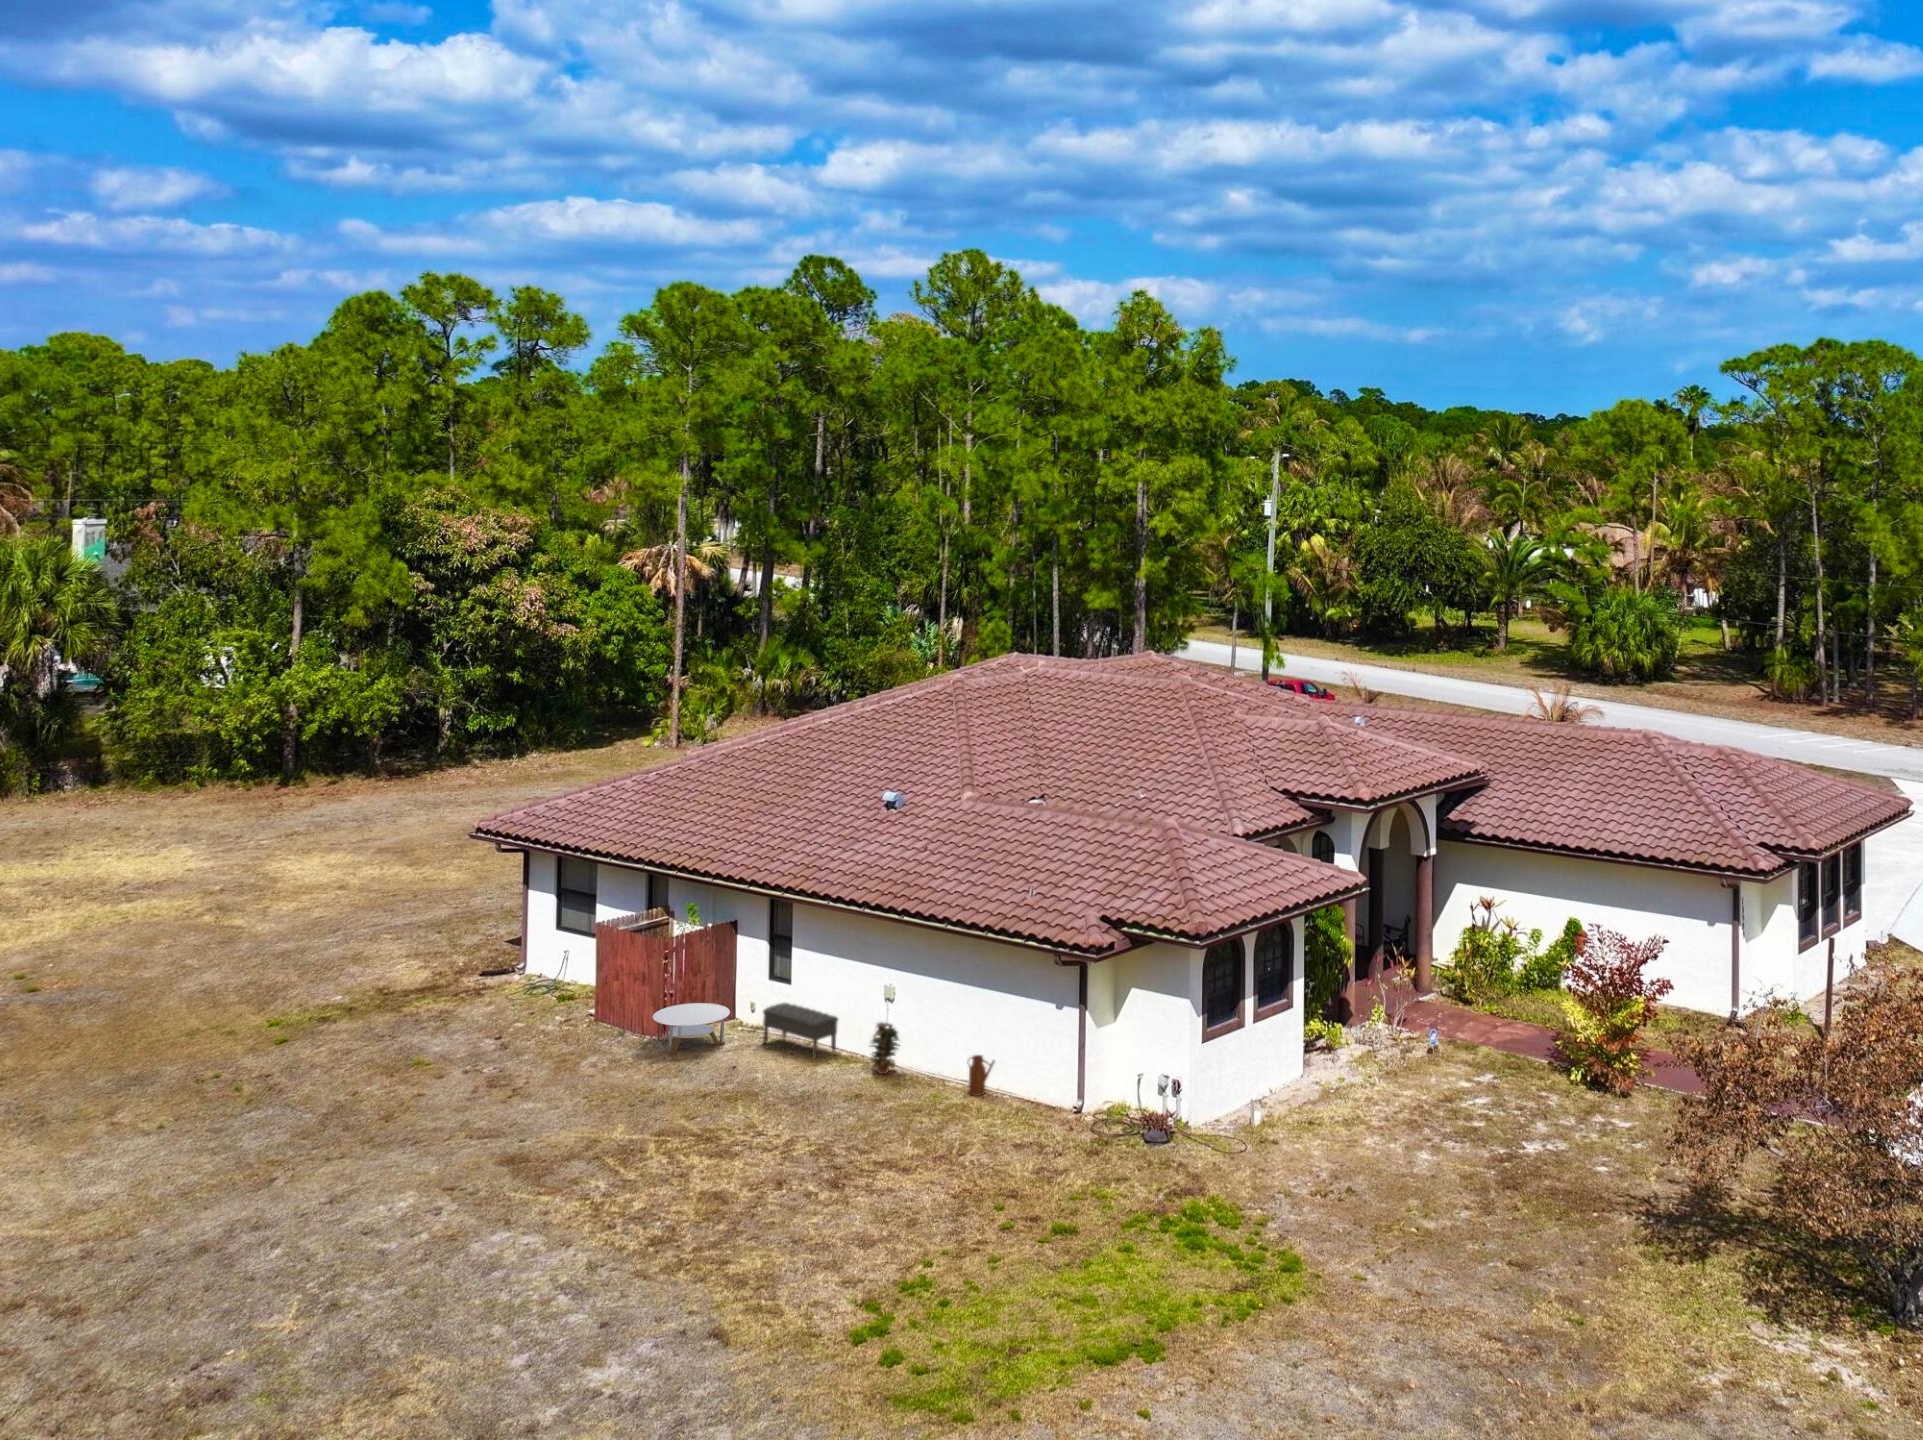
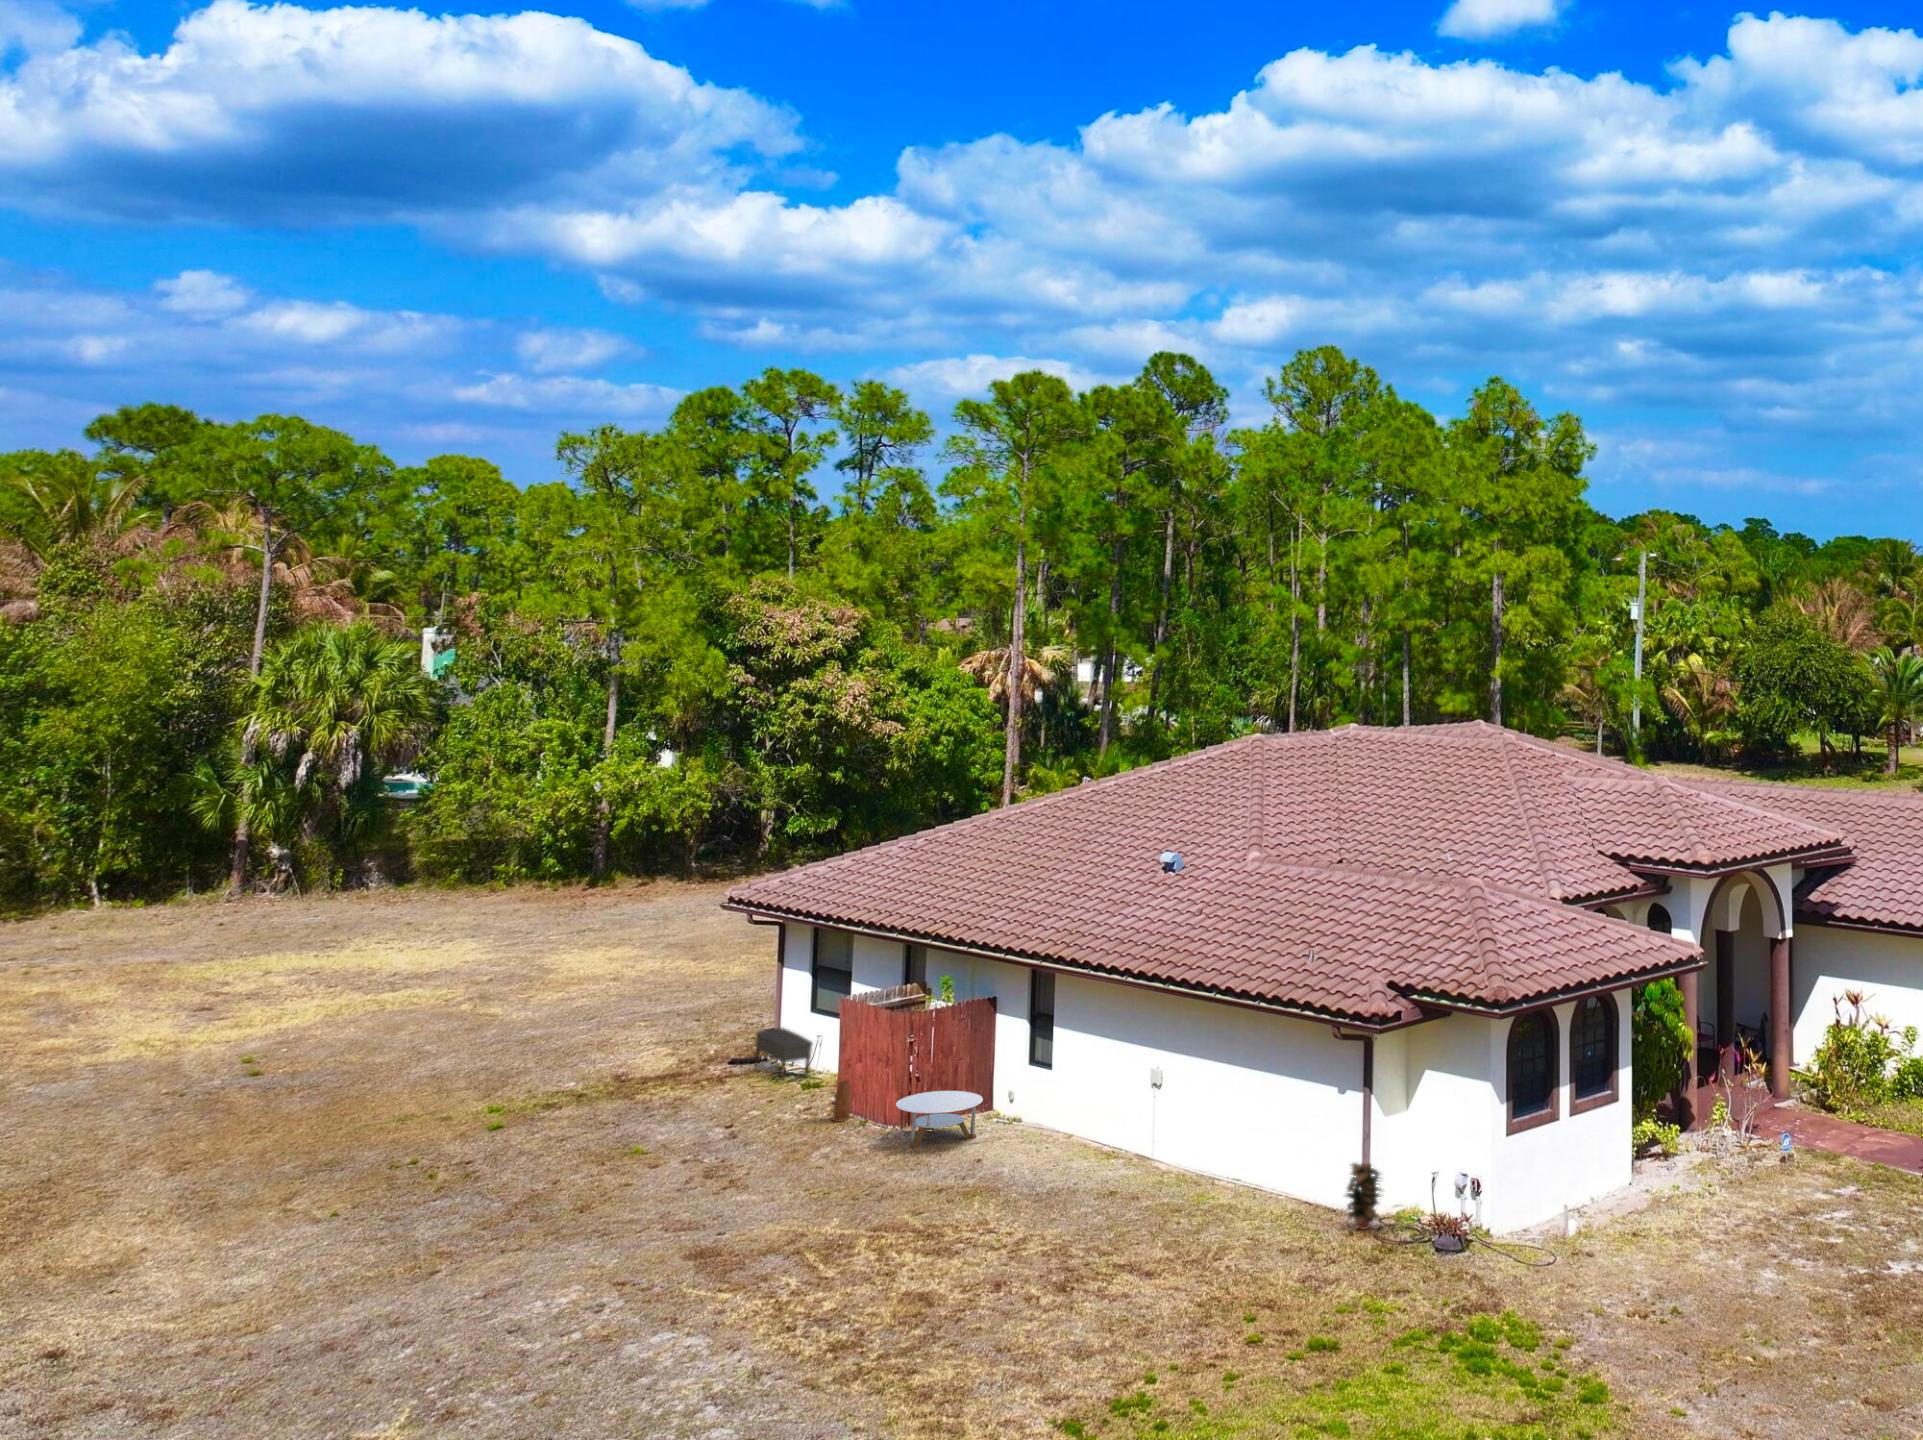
bench: present [763,1003,838,1058] -> present [755,1028,812,1079]
decorative plant: present [871,1022,900,1074] -> present [1346,1163,1383,1230]
watering can: present [968,1055,994,1096] -> present [832,1081,851,1122]

